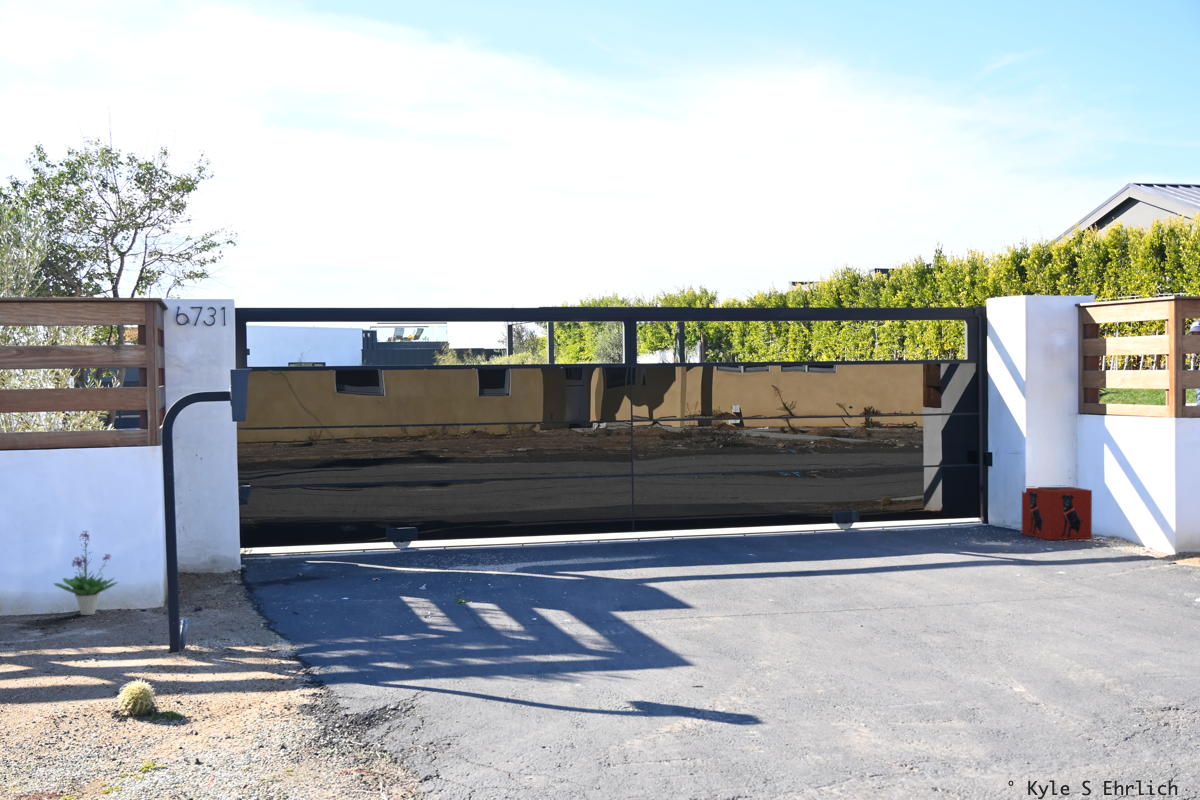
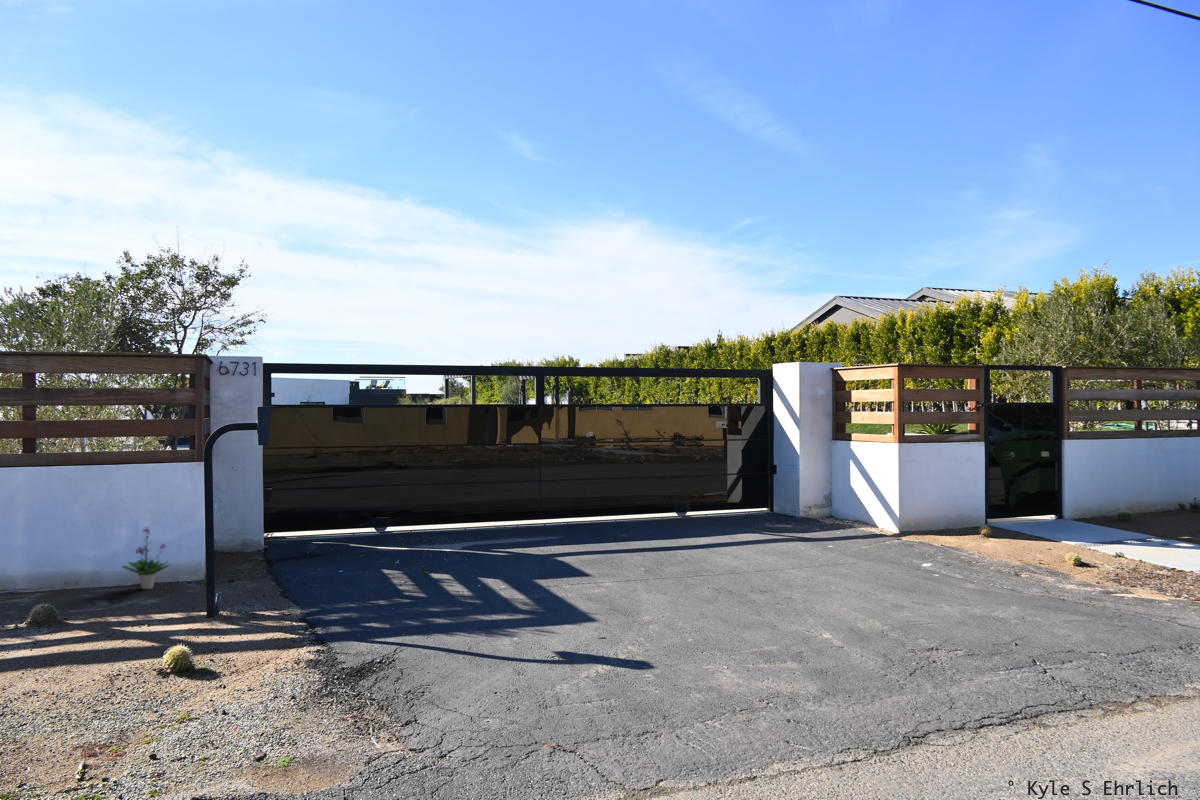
storage box: present [1021,487,1092,540] -> none [799,487,844,524]

